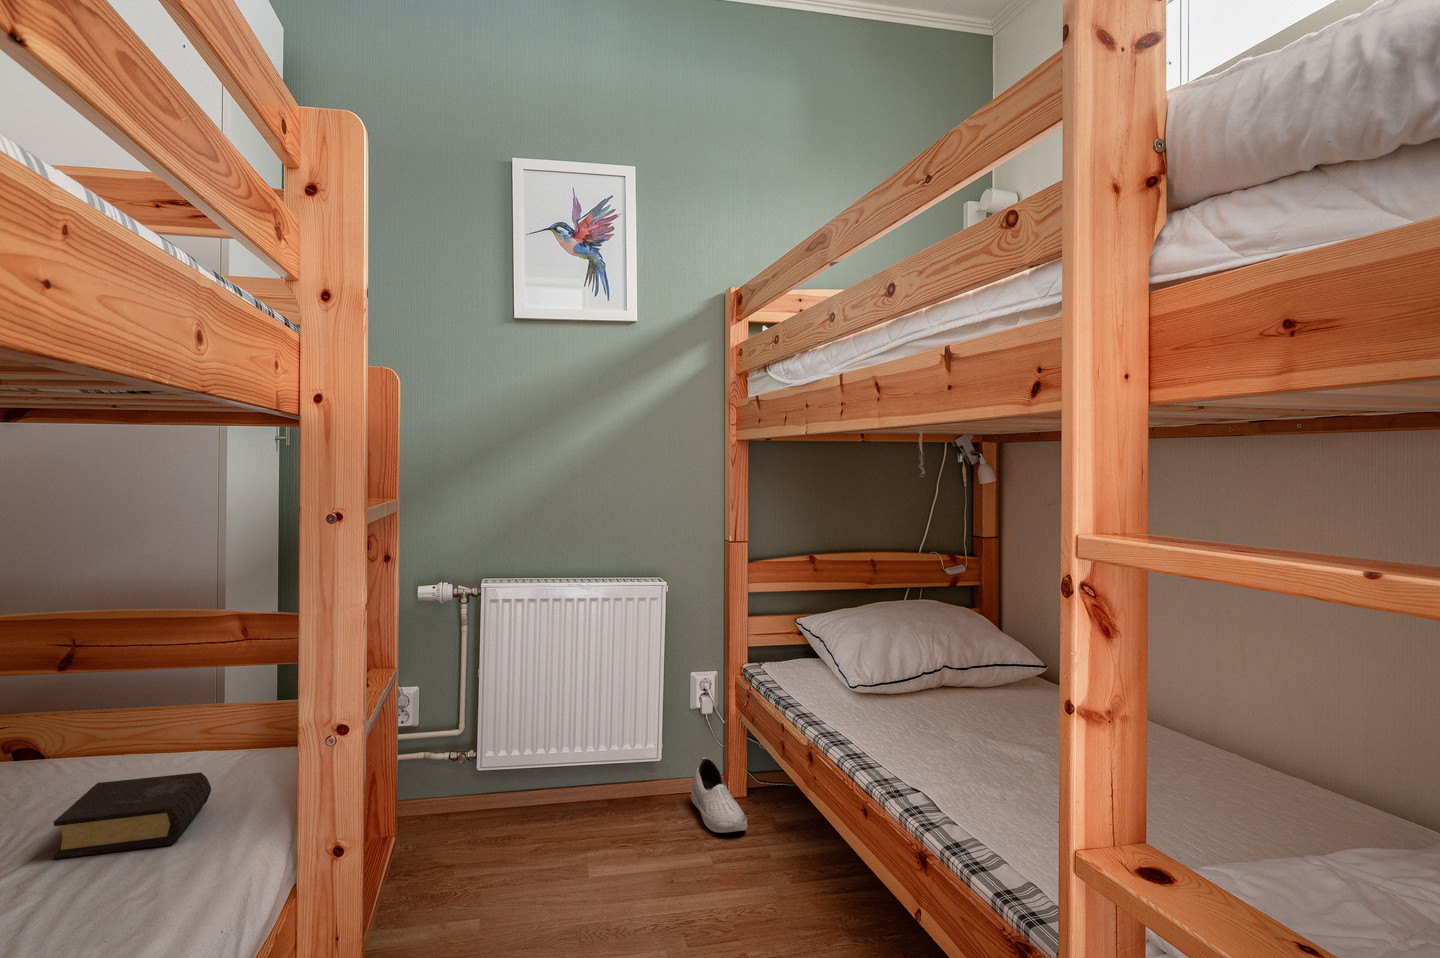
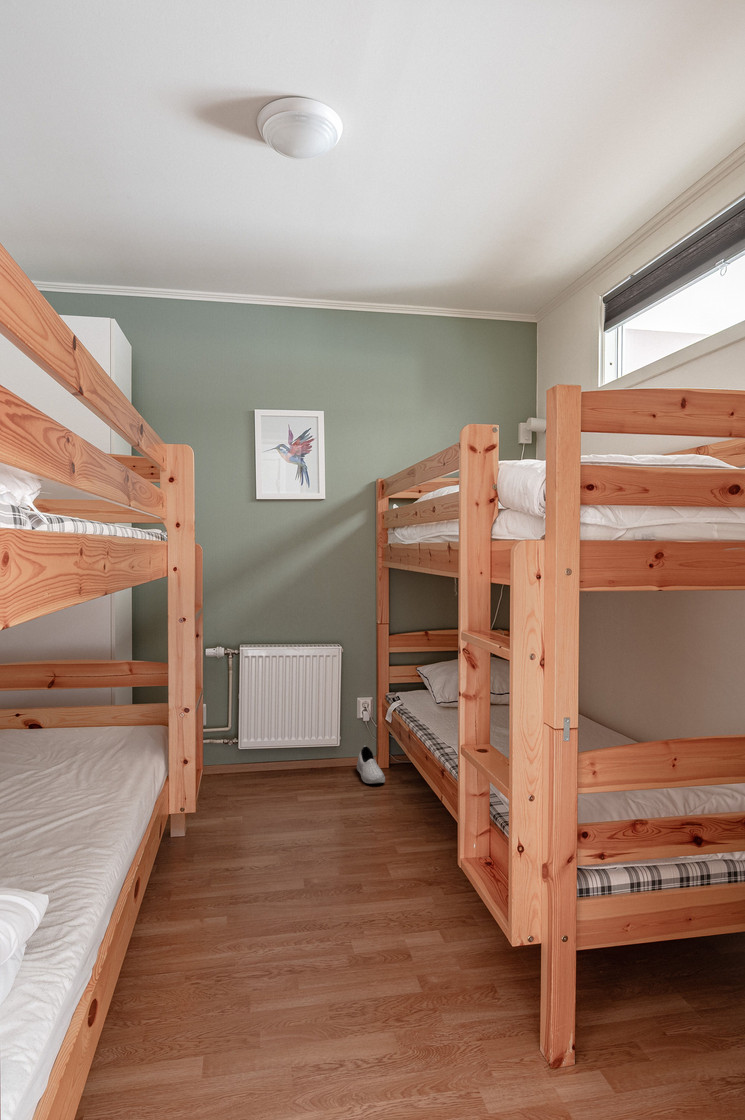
book: present [54,772,211,859] -> none [85,727,135,754]

